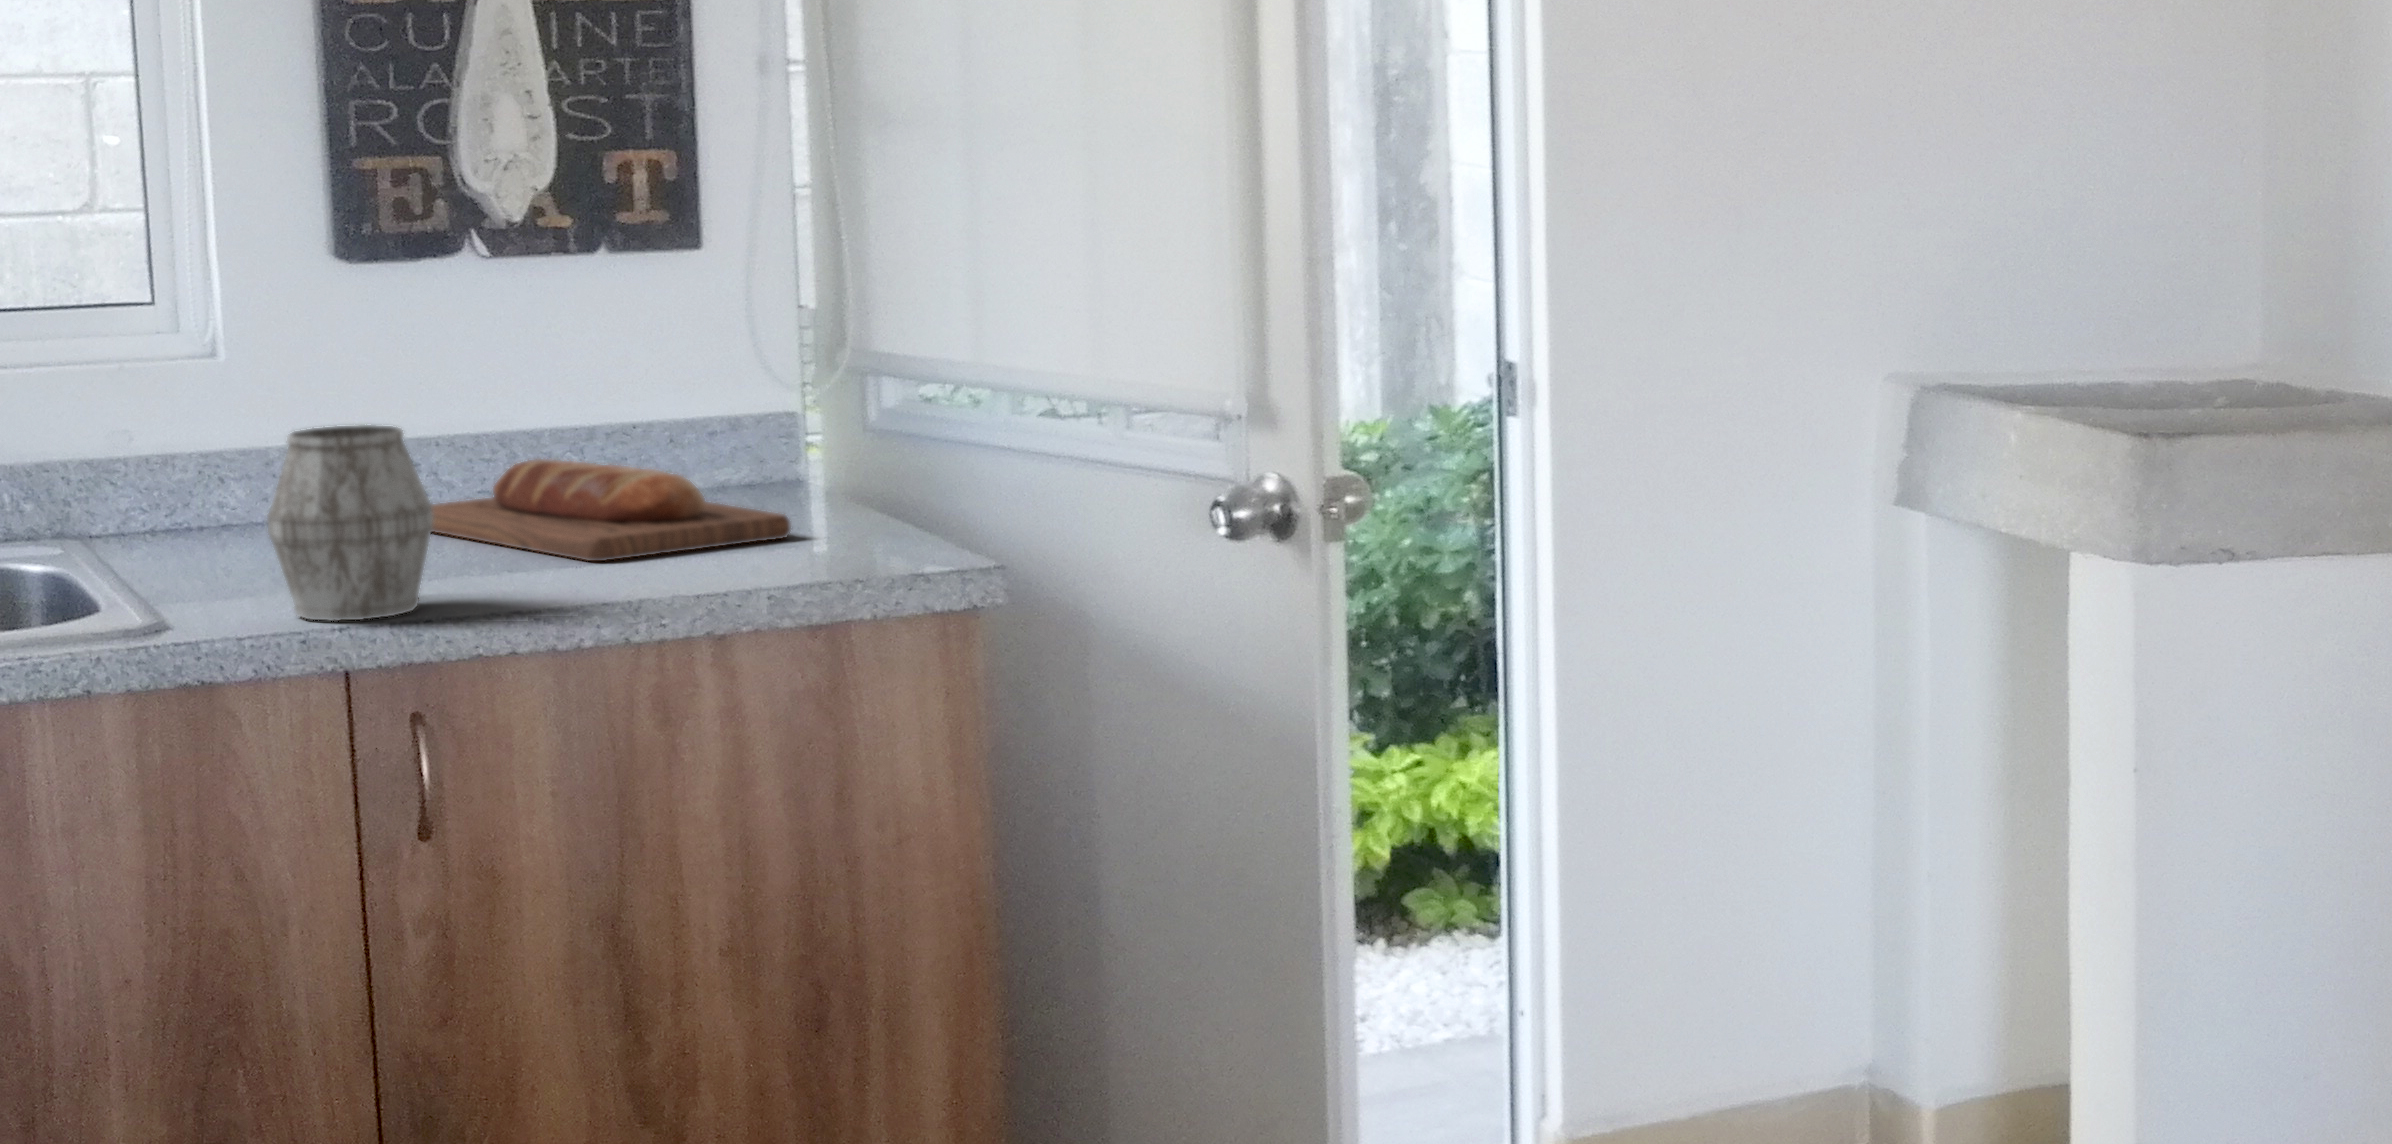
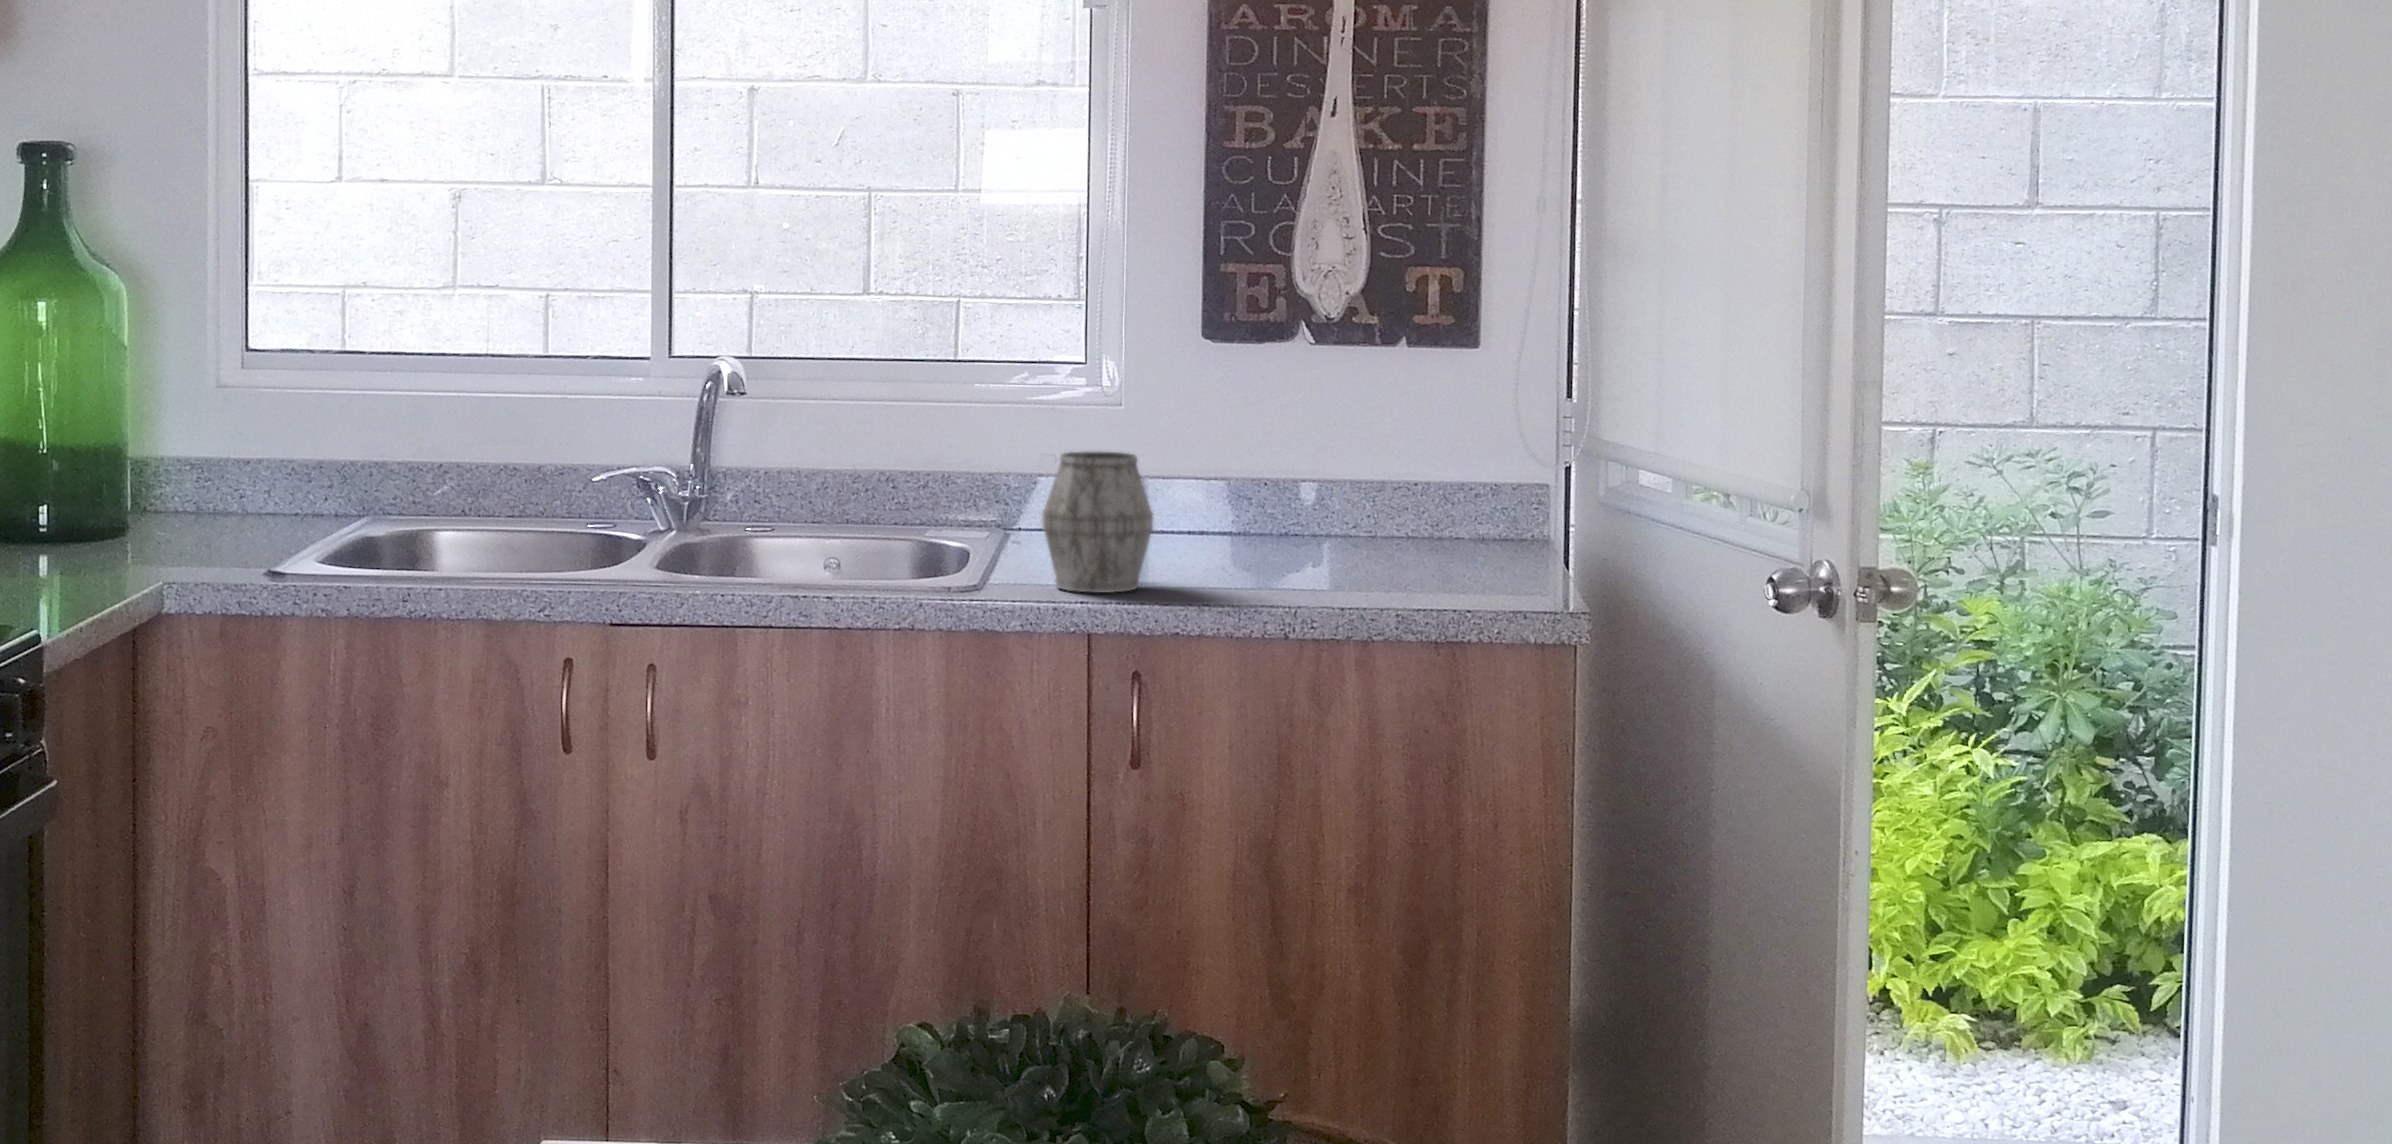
bread loaf: present [432,459,790,561] -> none [1230,497,1464,574]

